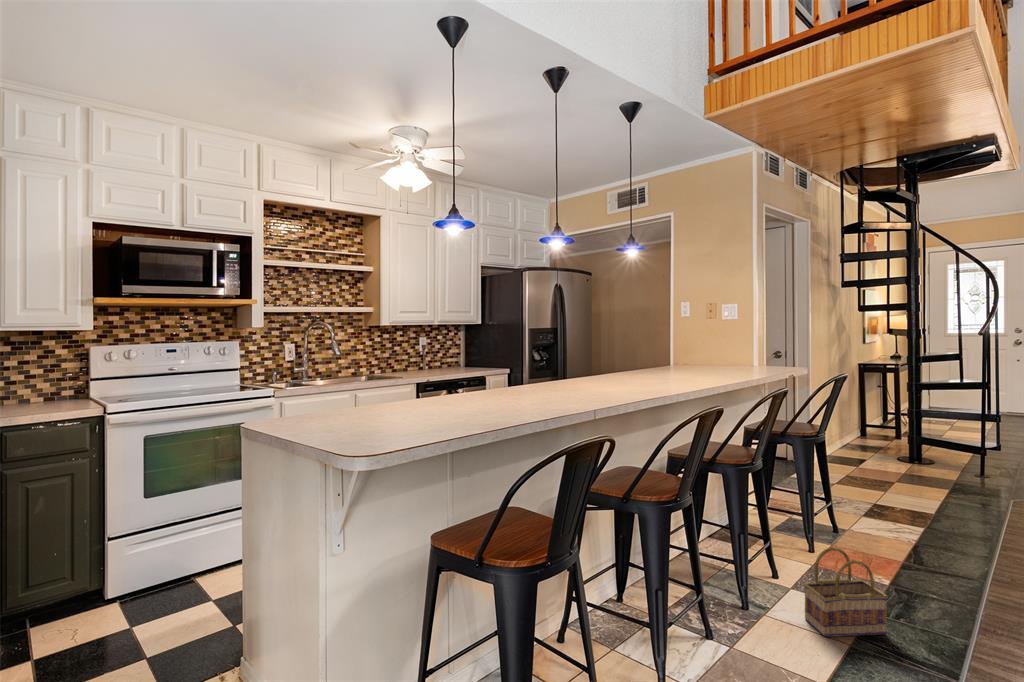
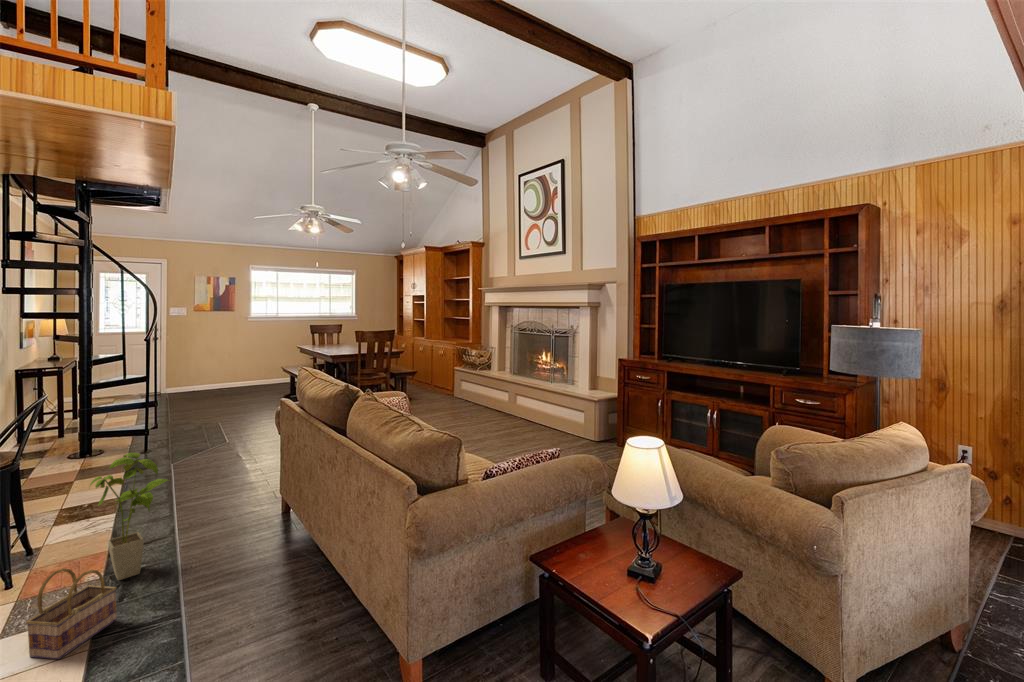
house plant: none [879,450,976,601] -> present [90,453,169,580]

